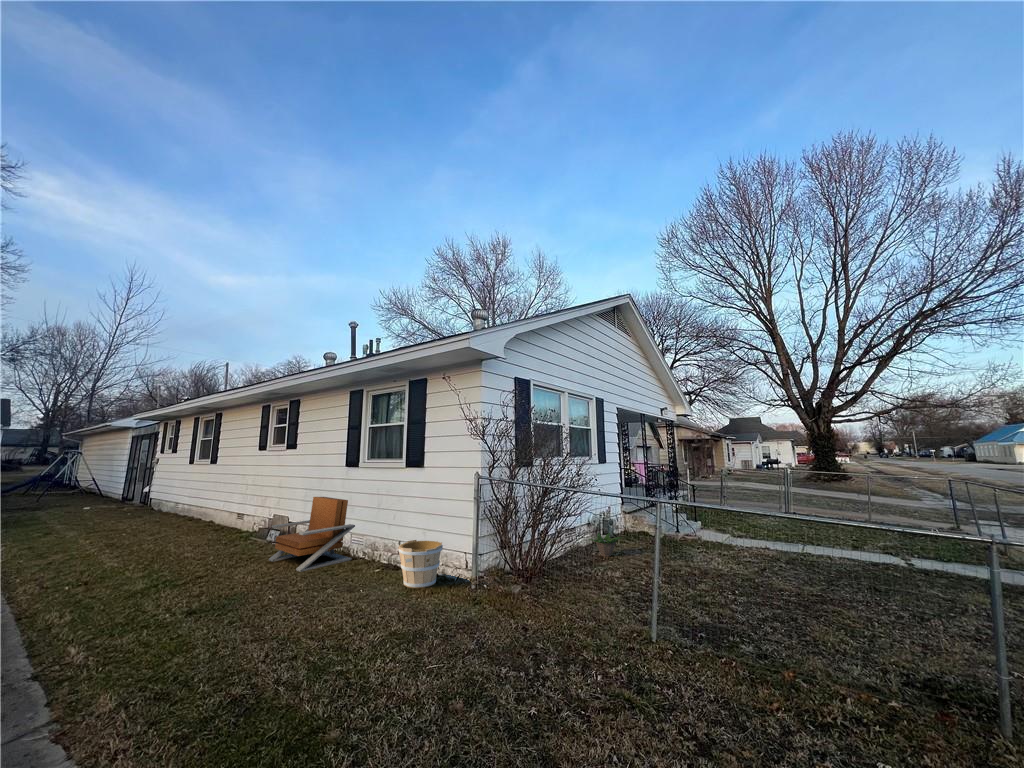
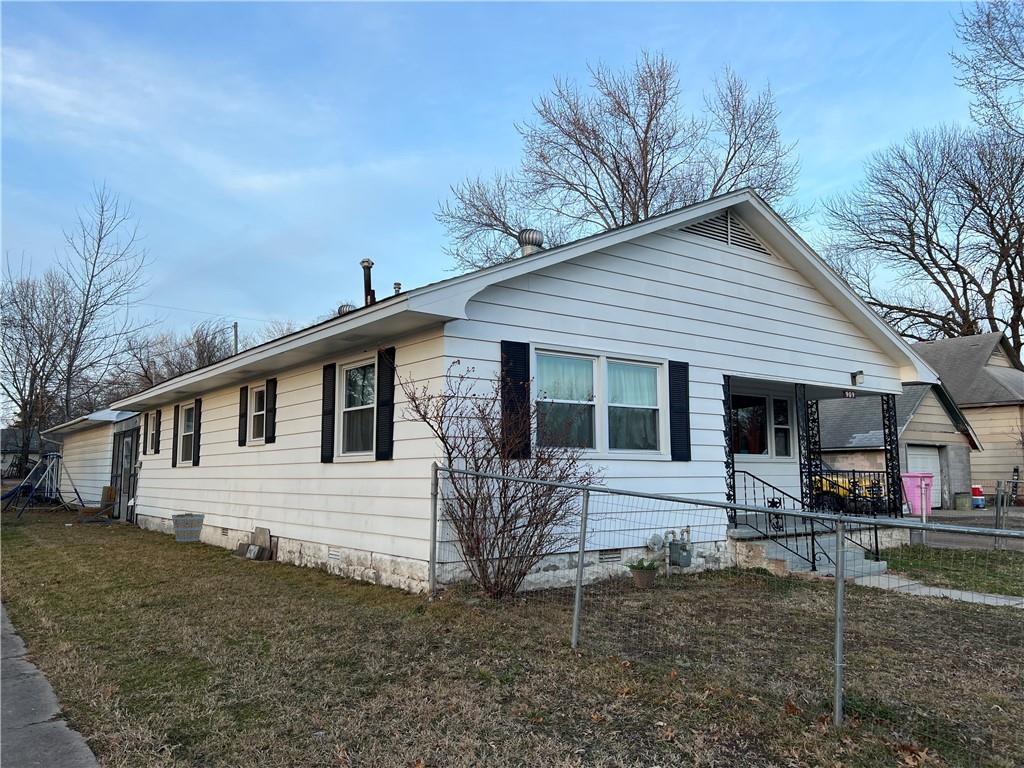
lounge chair: present [269,497,355,572] -> present [76,486,119,524]
wooden bucket: present [398,540,443,588] -> present [172,513,205,542]

